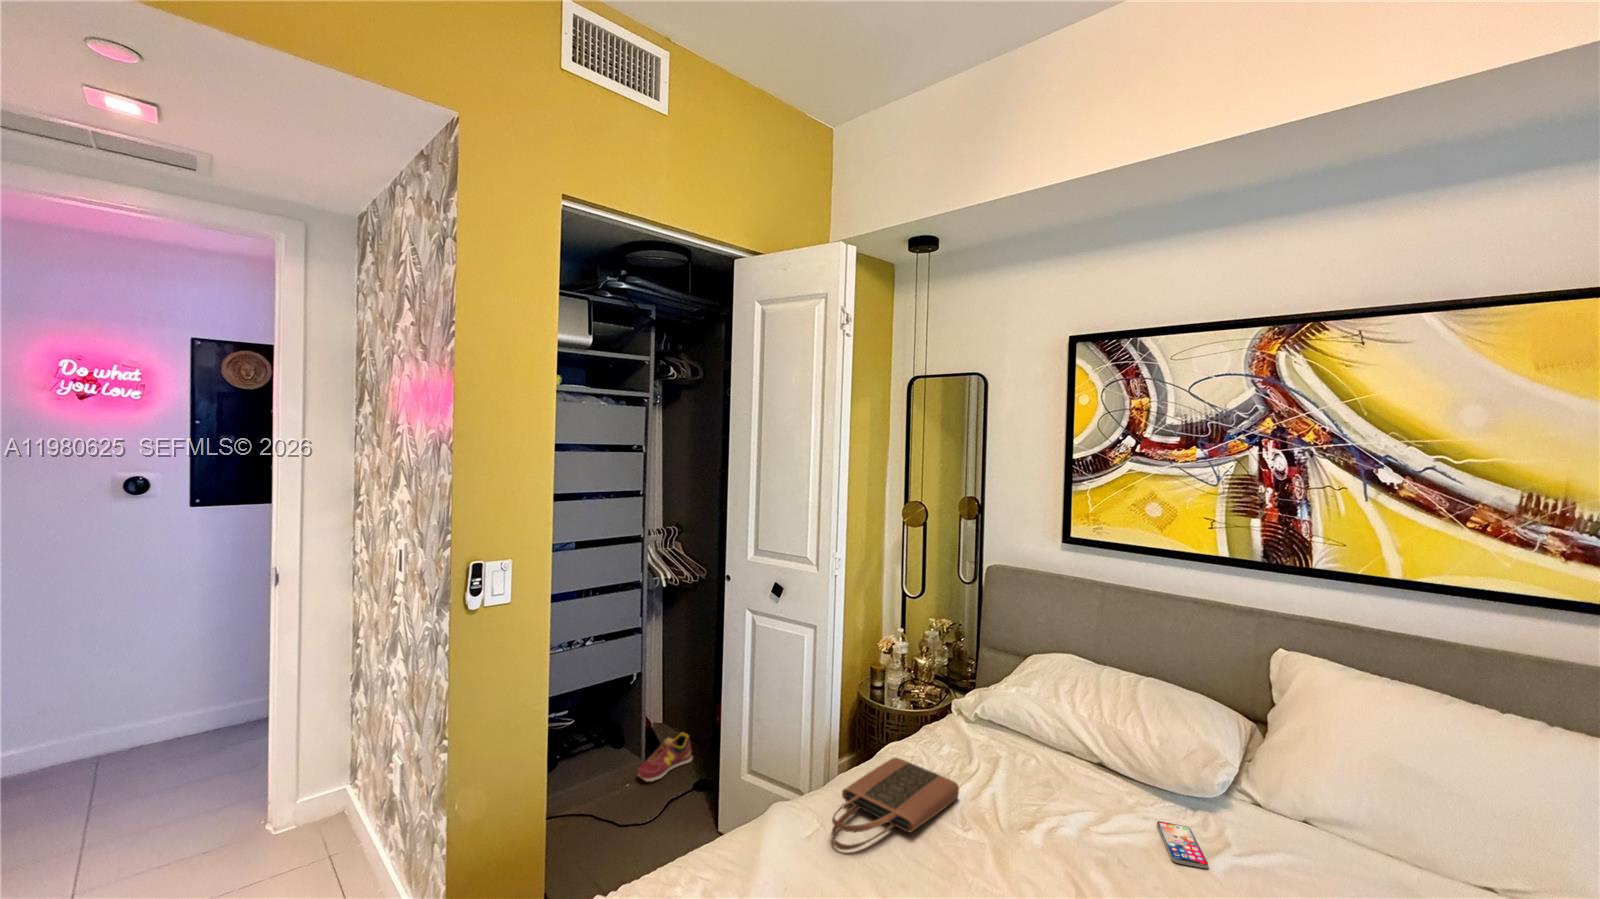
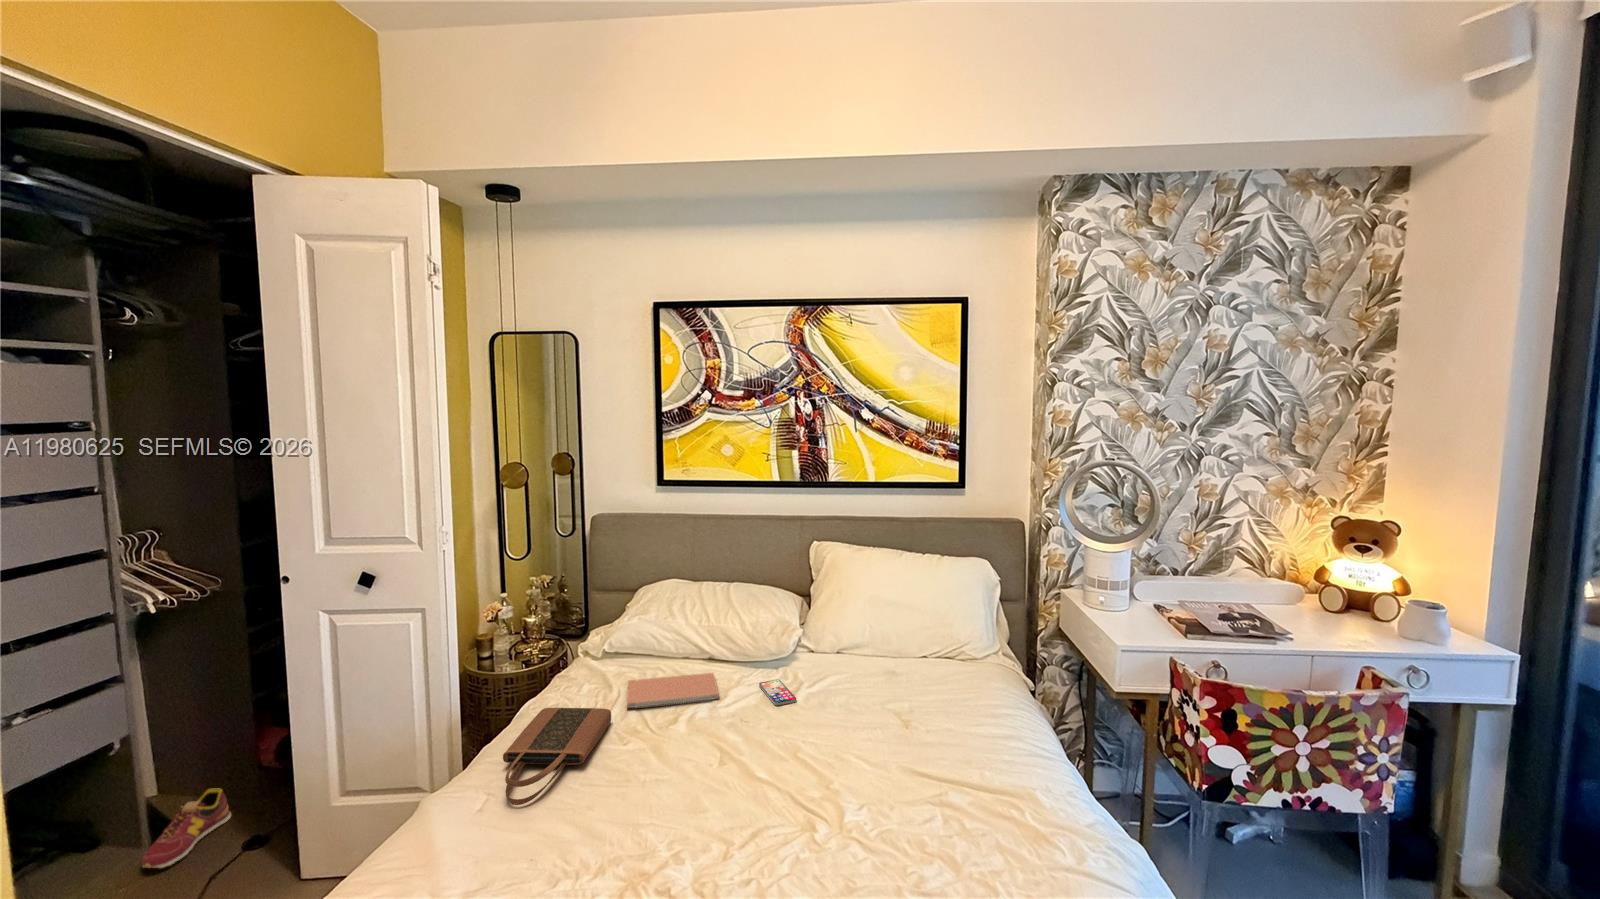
notebook: none [980,758,1097,821] -> present [627,673,719,708]

